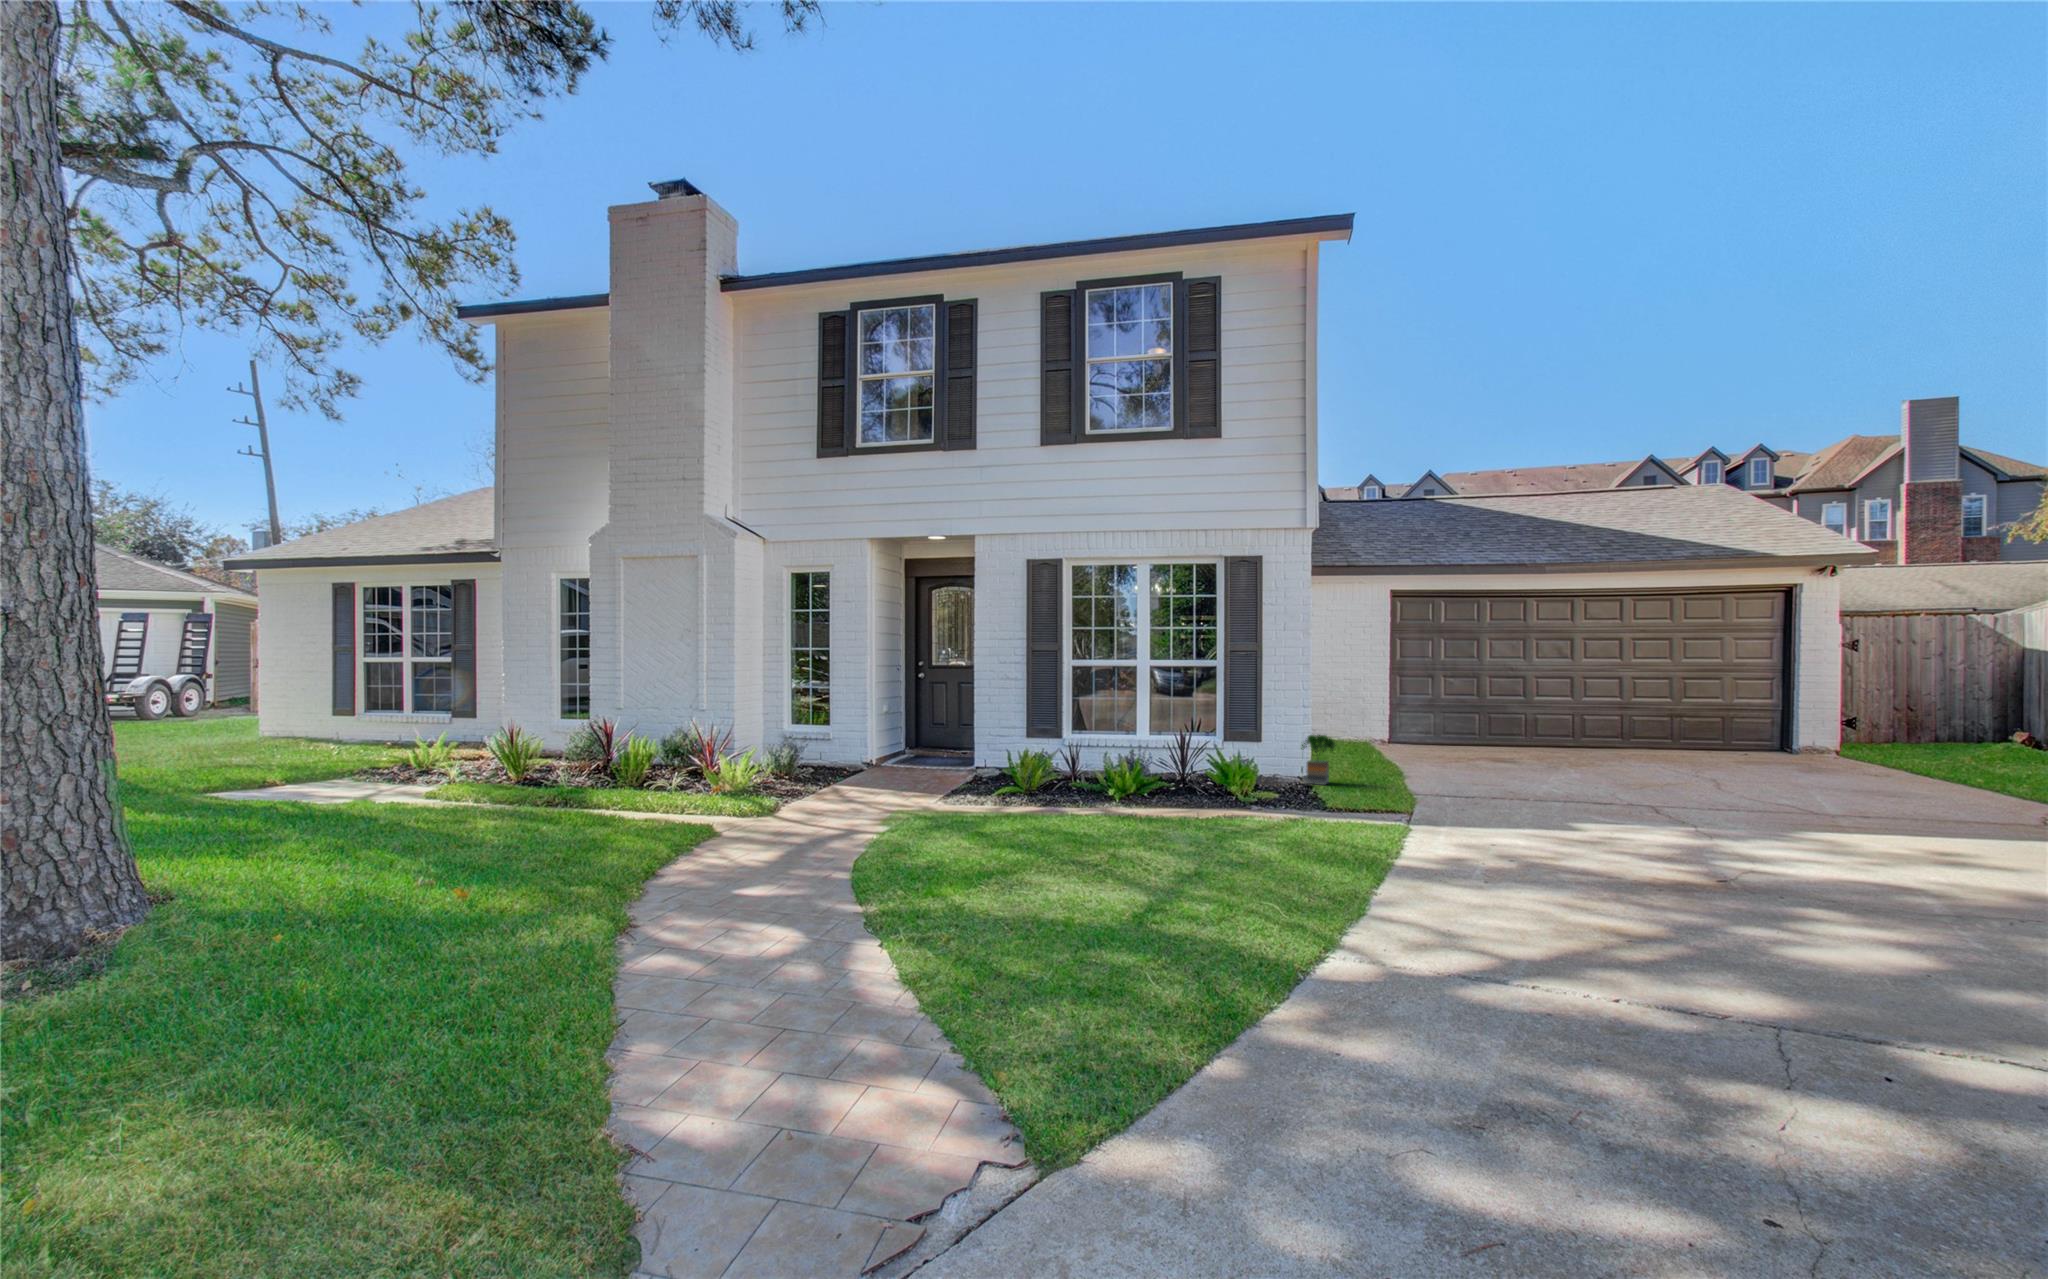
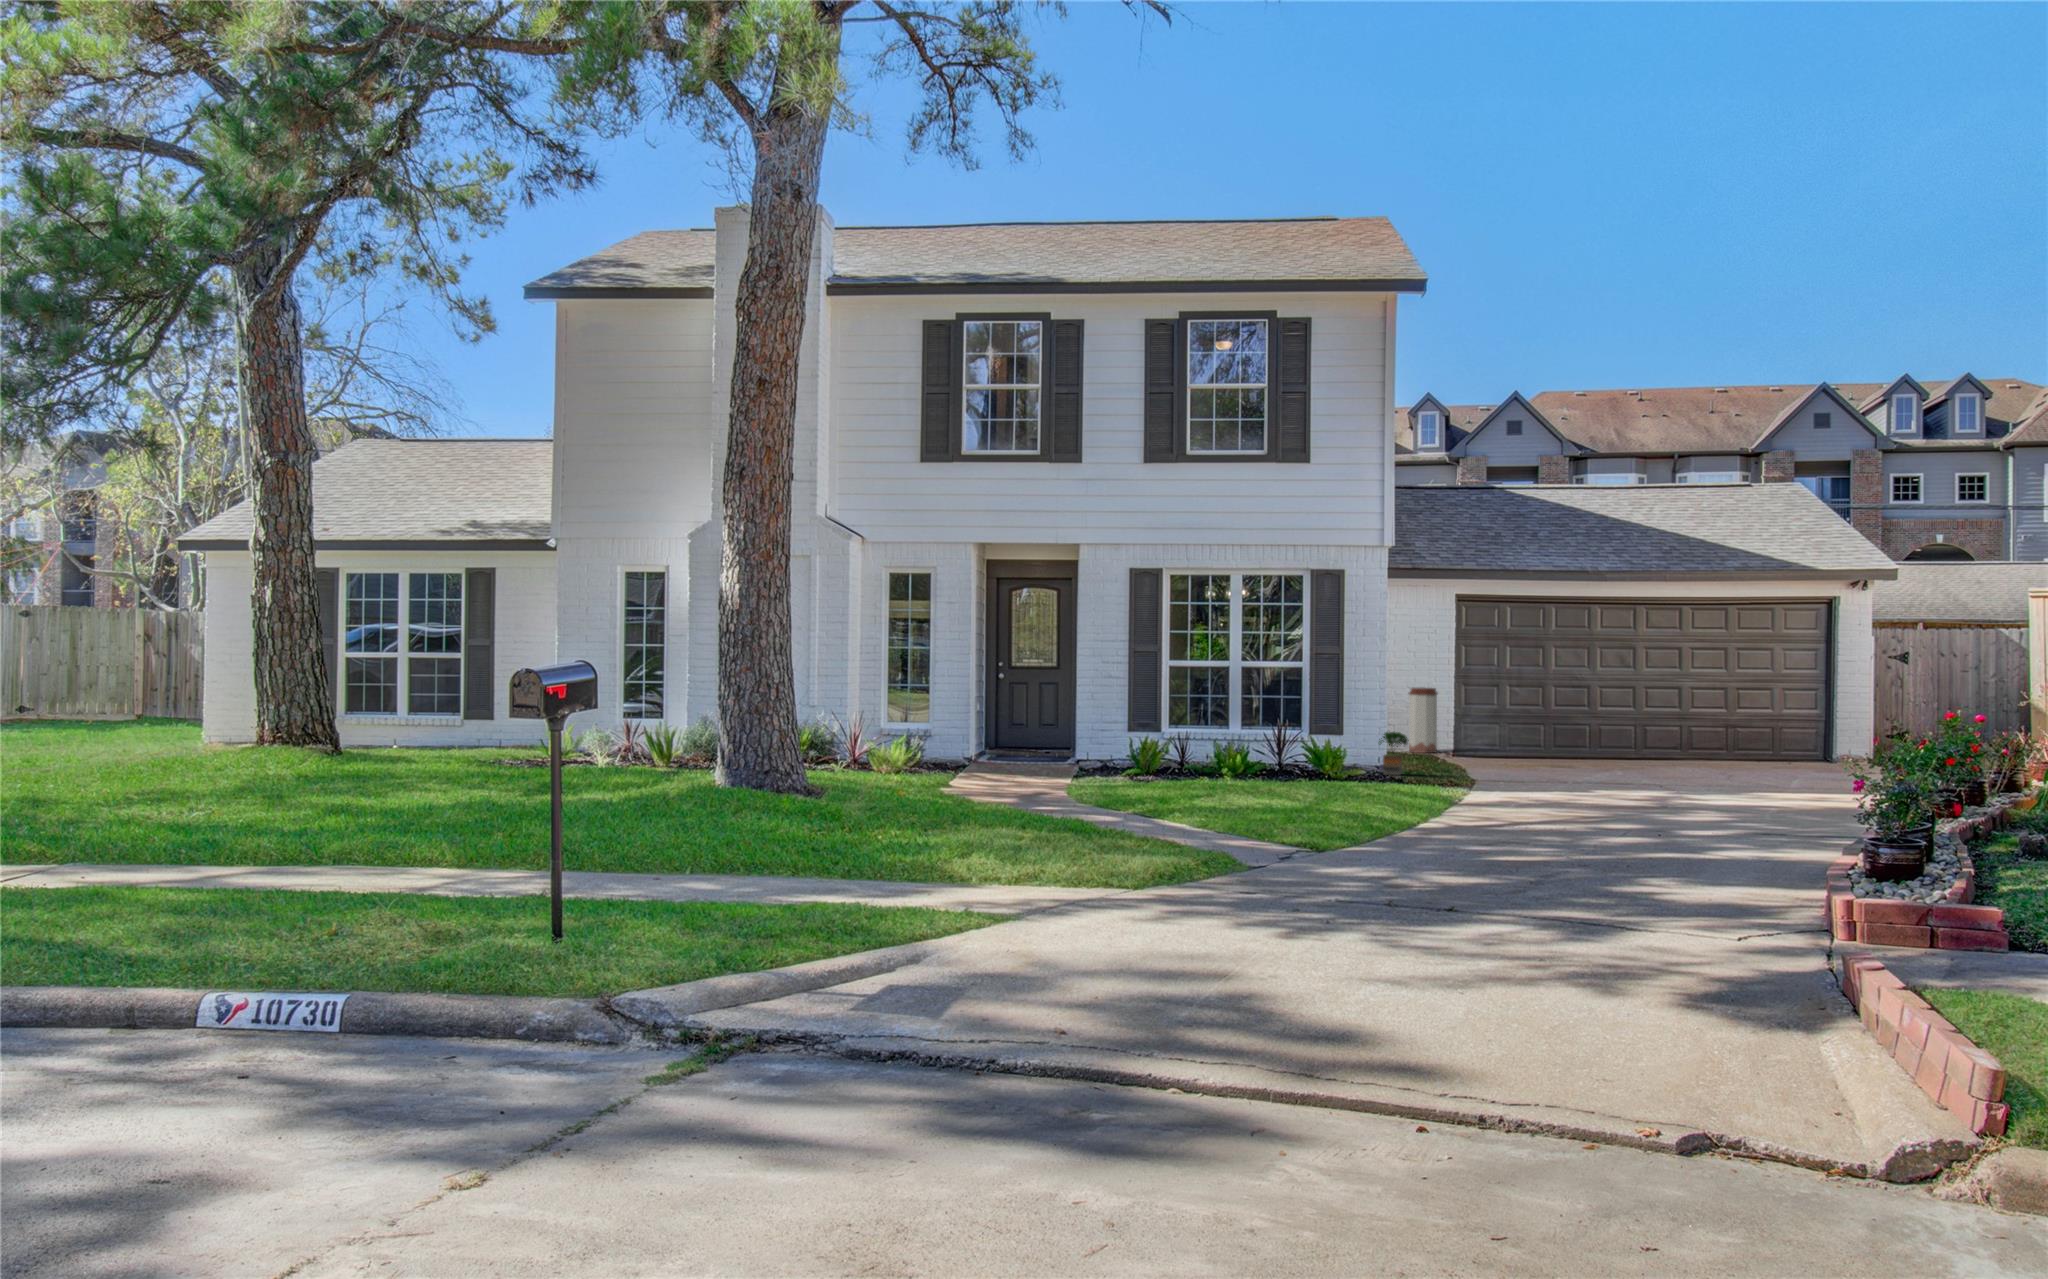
trash can: none [1336,682,1366,749] -> present [1409,688,1438,753]

